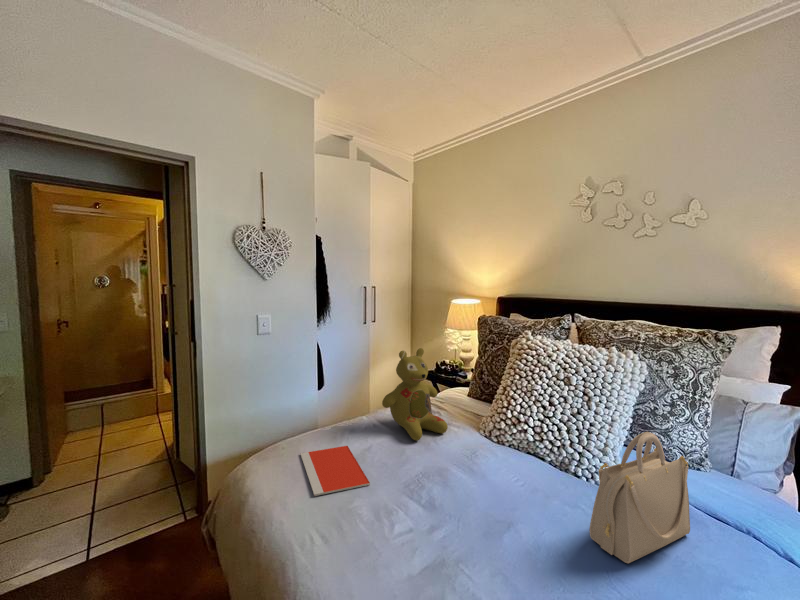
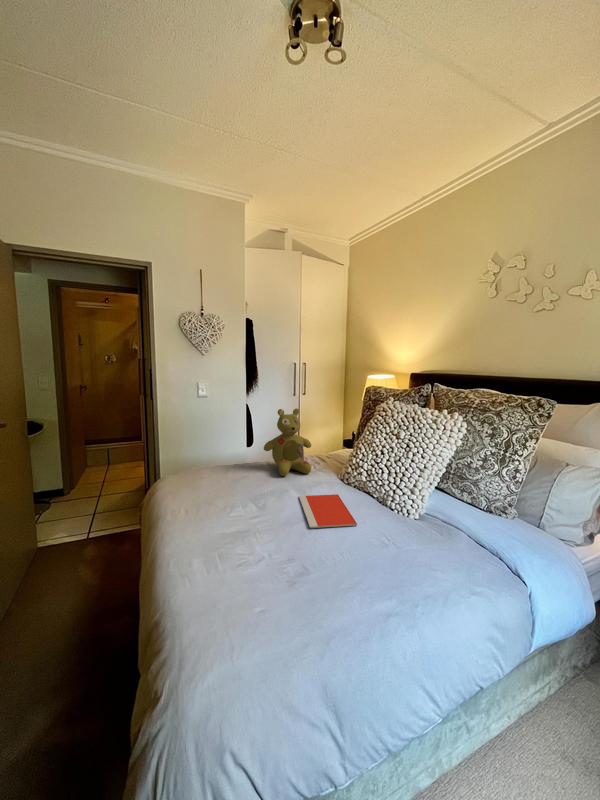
handbag: present [589,432,690,563] -> none [360,463,446,561]
notebook: present [300,446,370,496] -> present [299,494,357,528]

